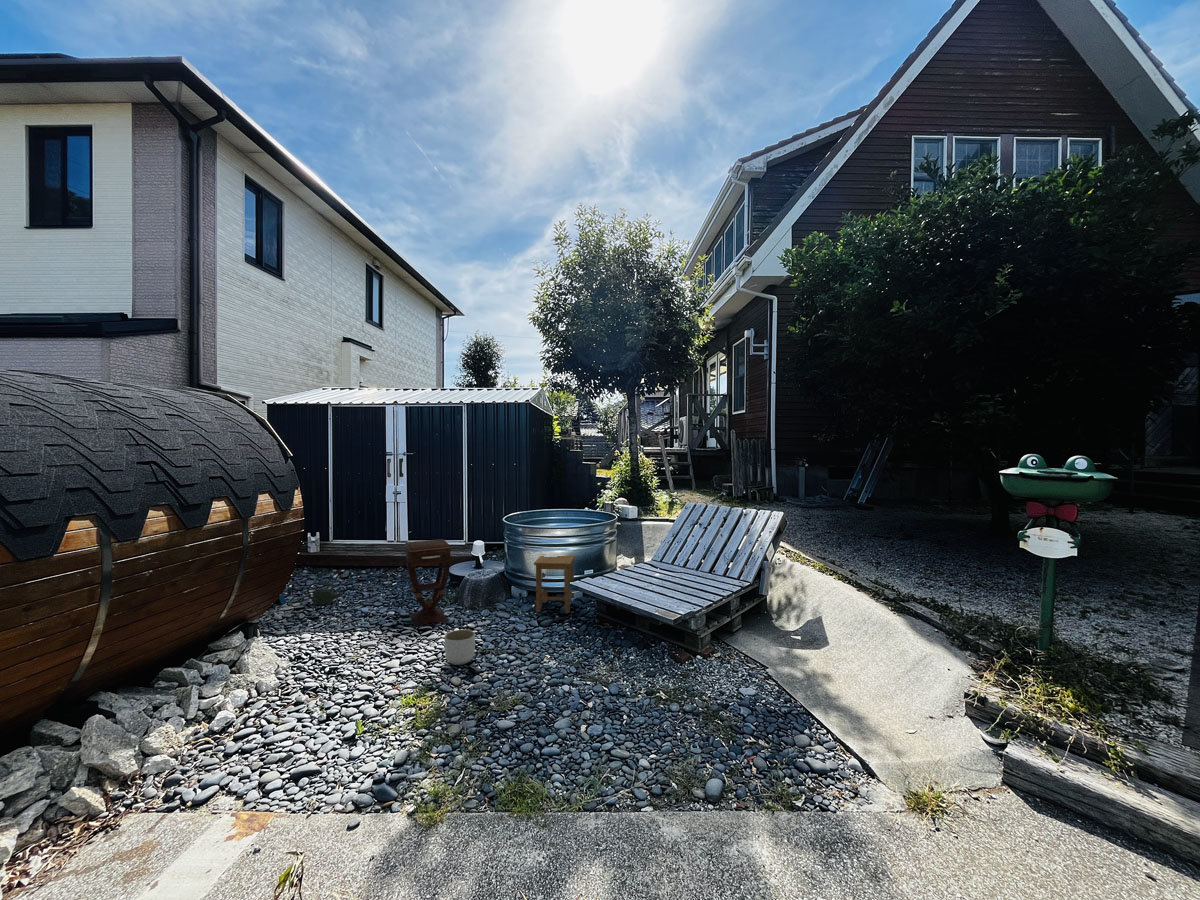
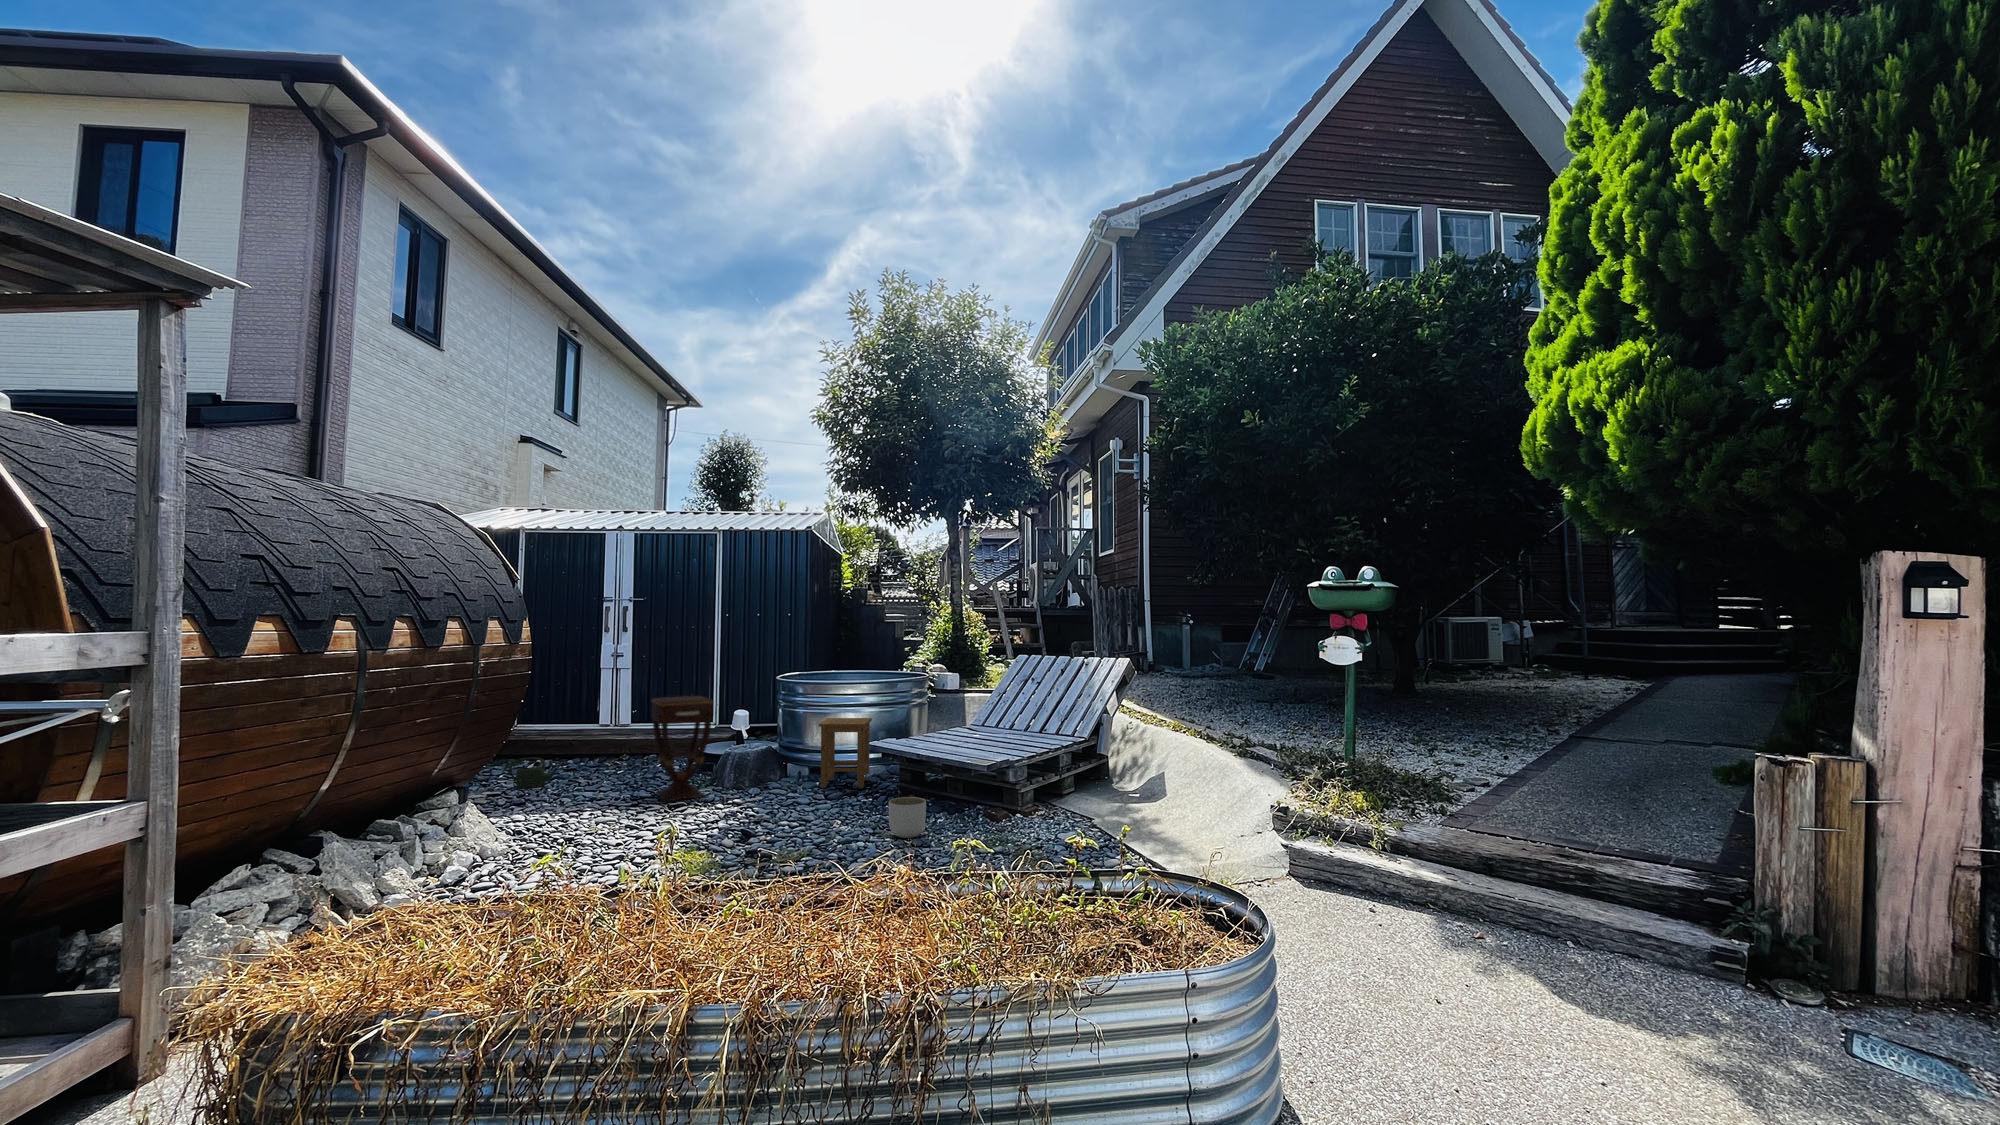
planter: present [445,630,475,665] -> present [889,797,926,838]

